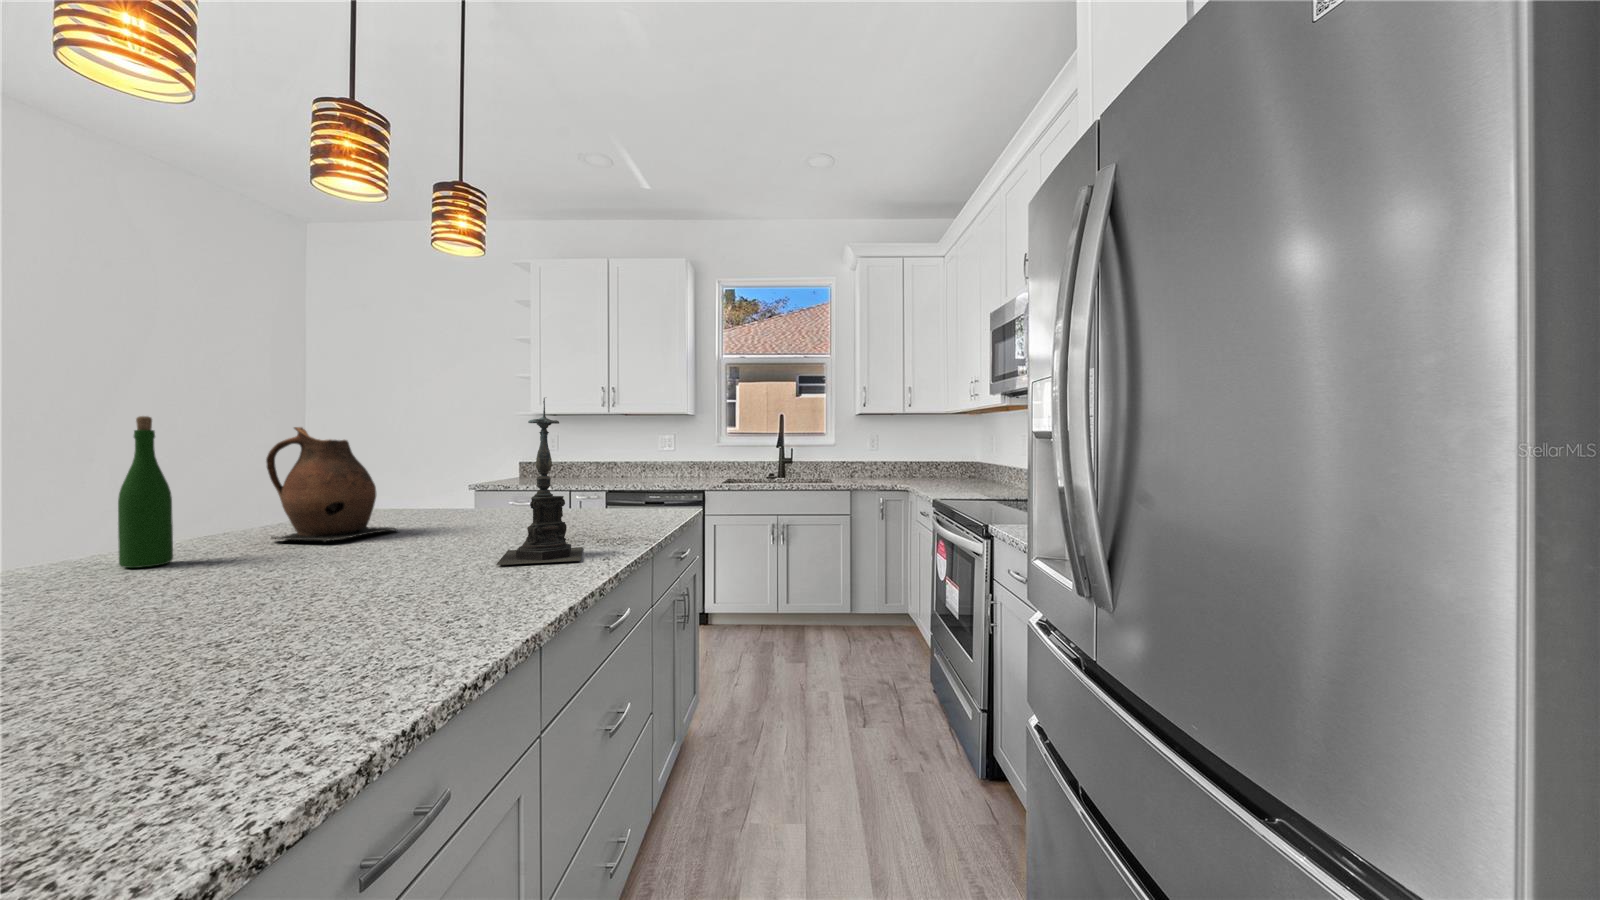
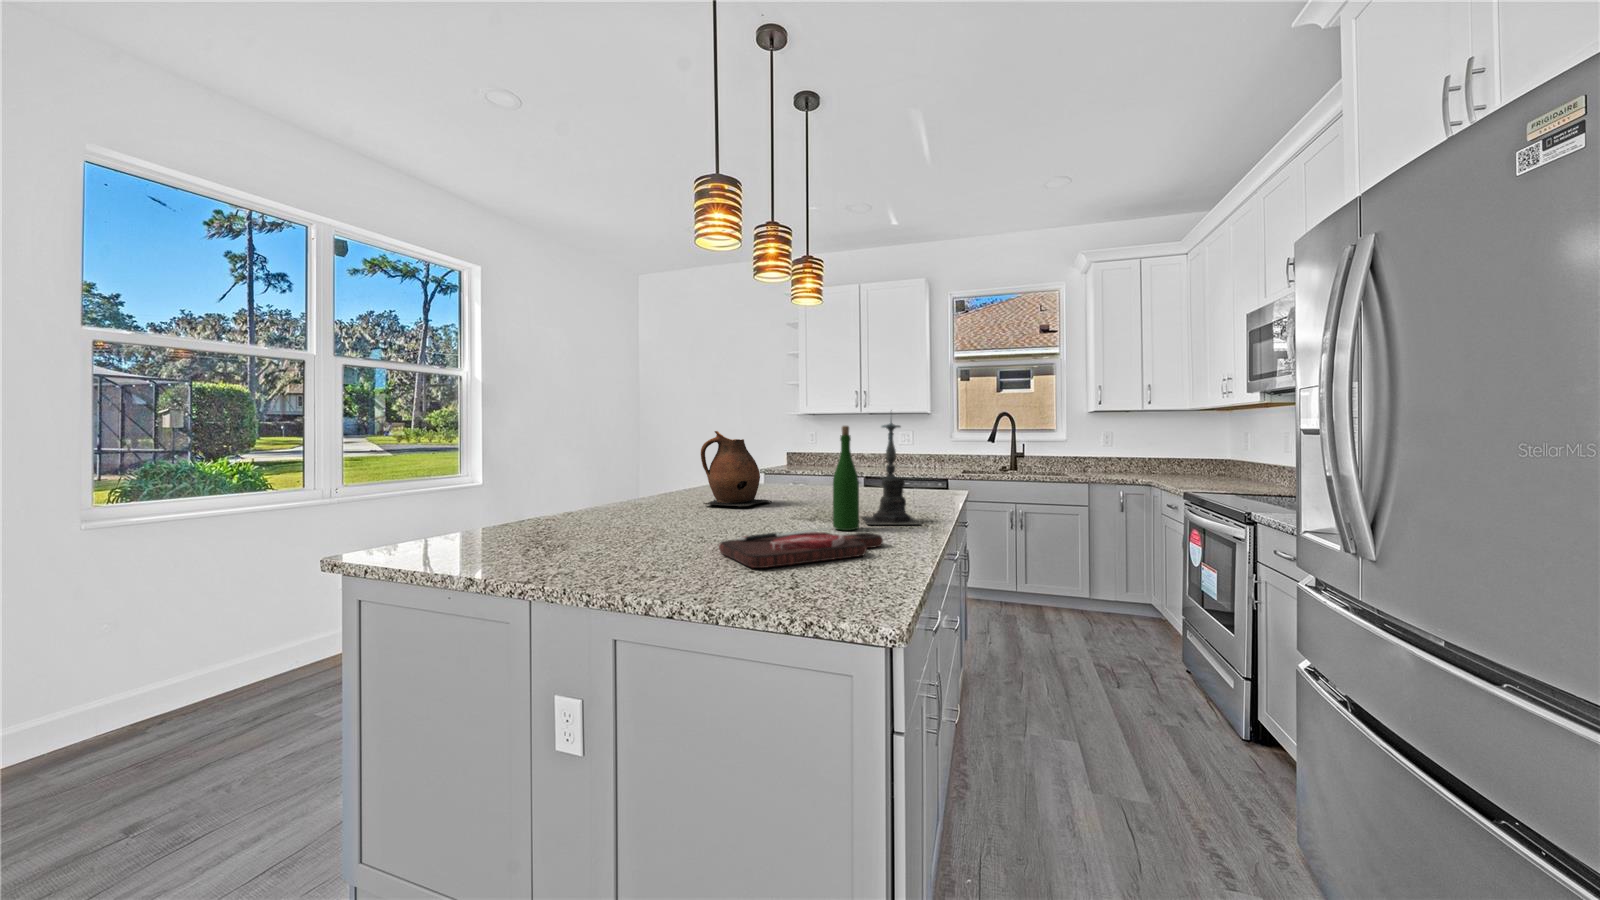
wine bottle: present [118,416,173,568] -> present [833,426,859,530]
cutting board: none [101,584,474,685] -> present [719,527,883,568]

